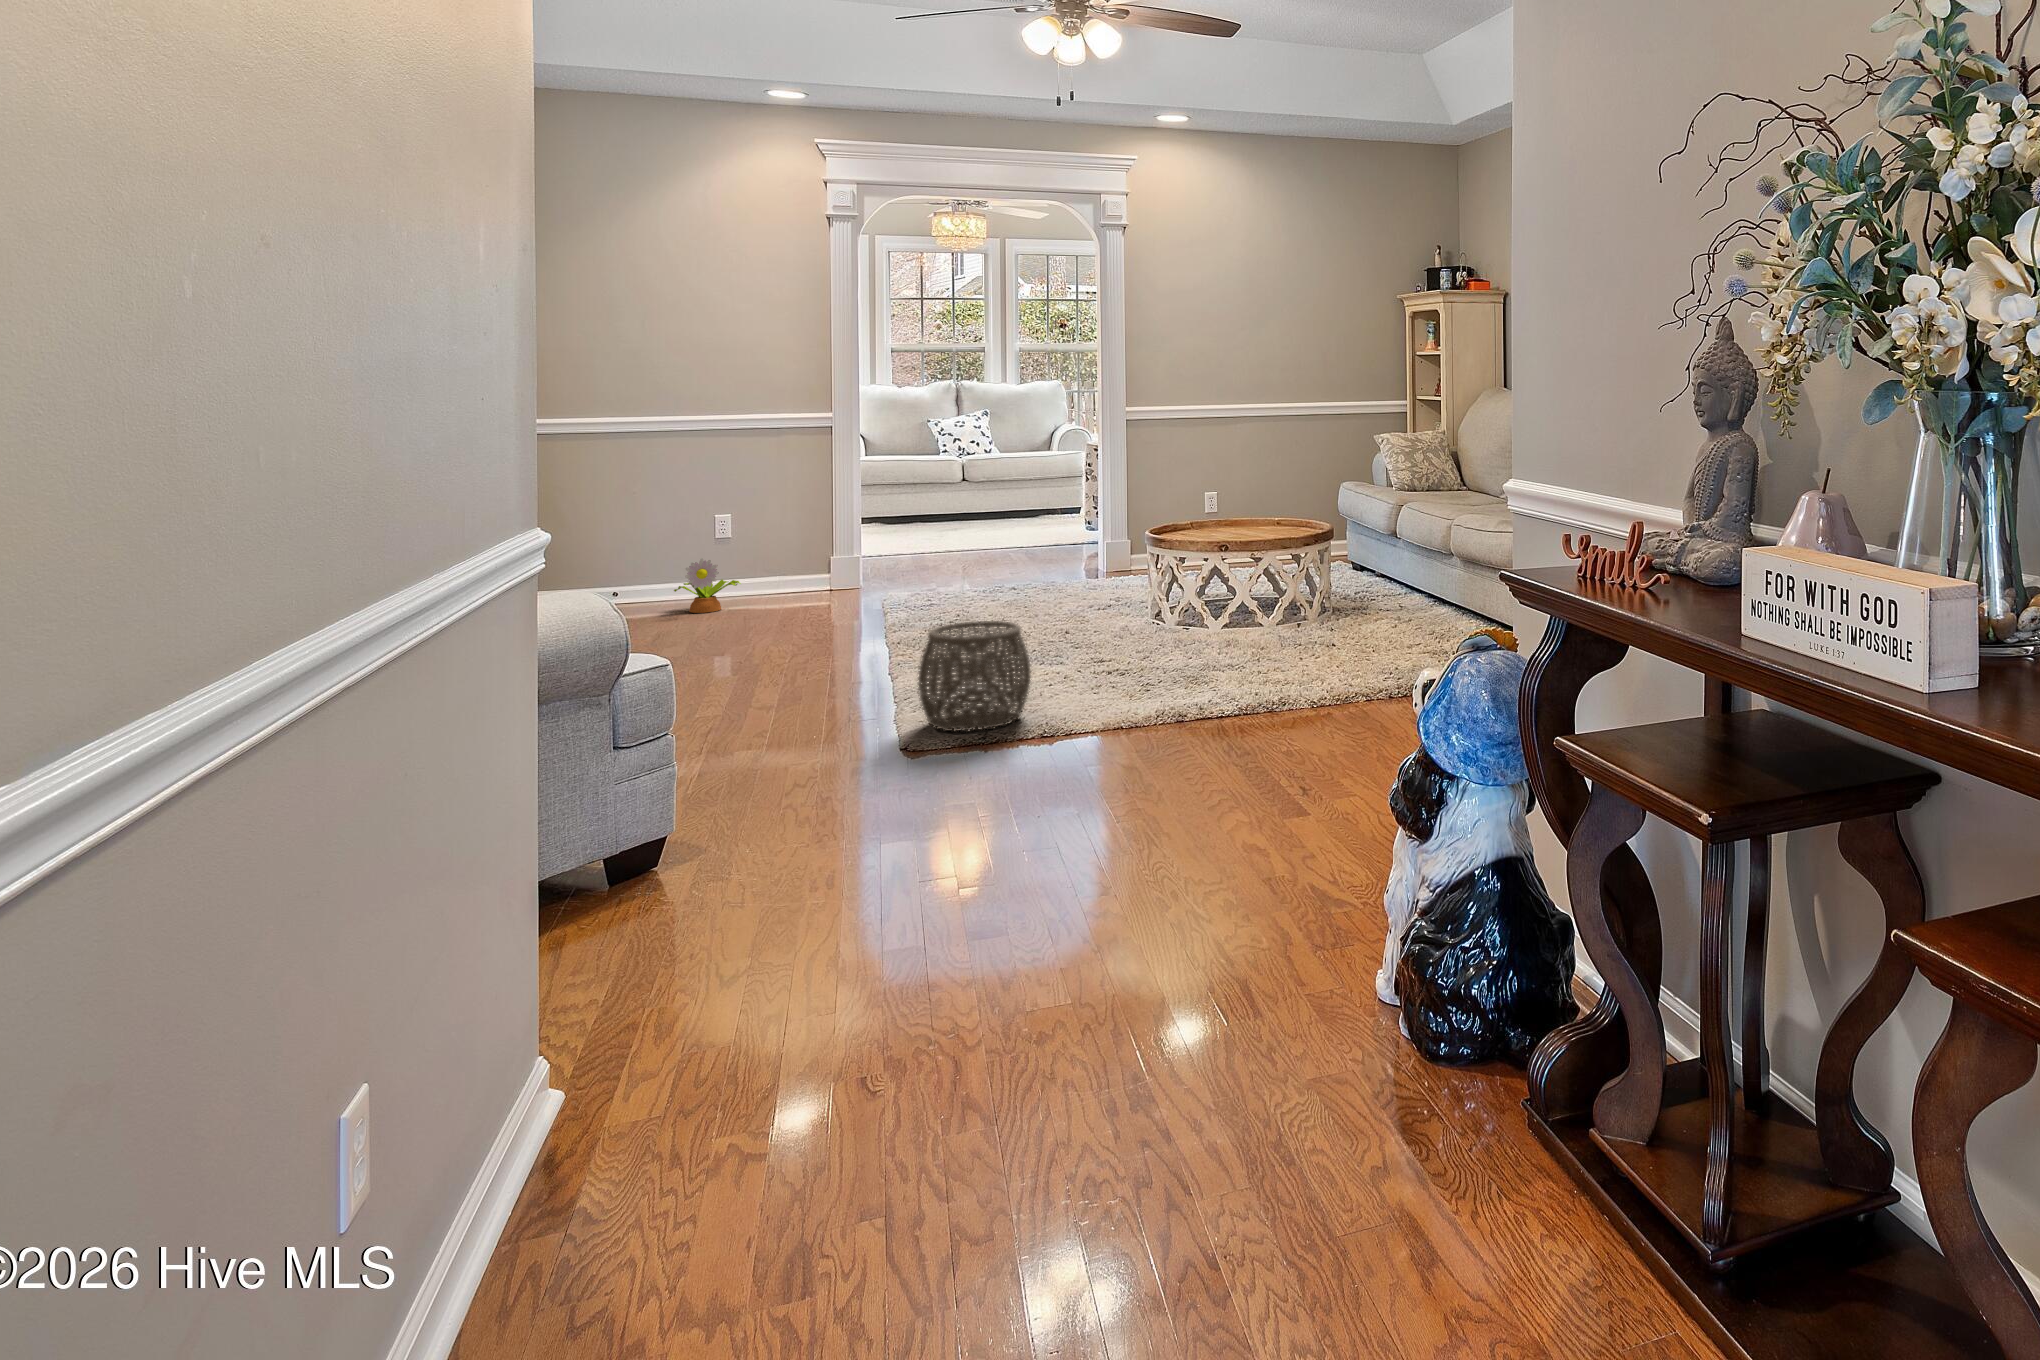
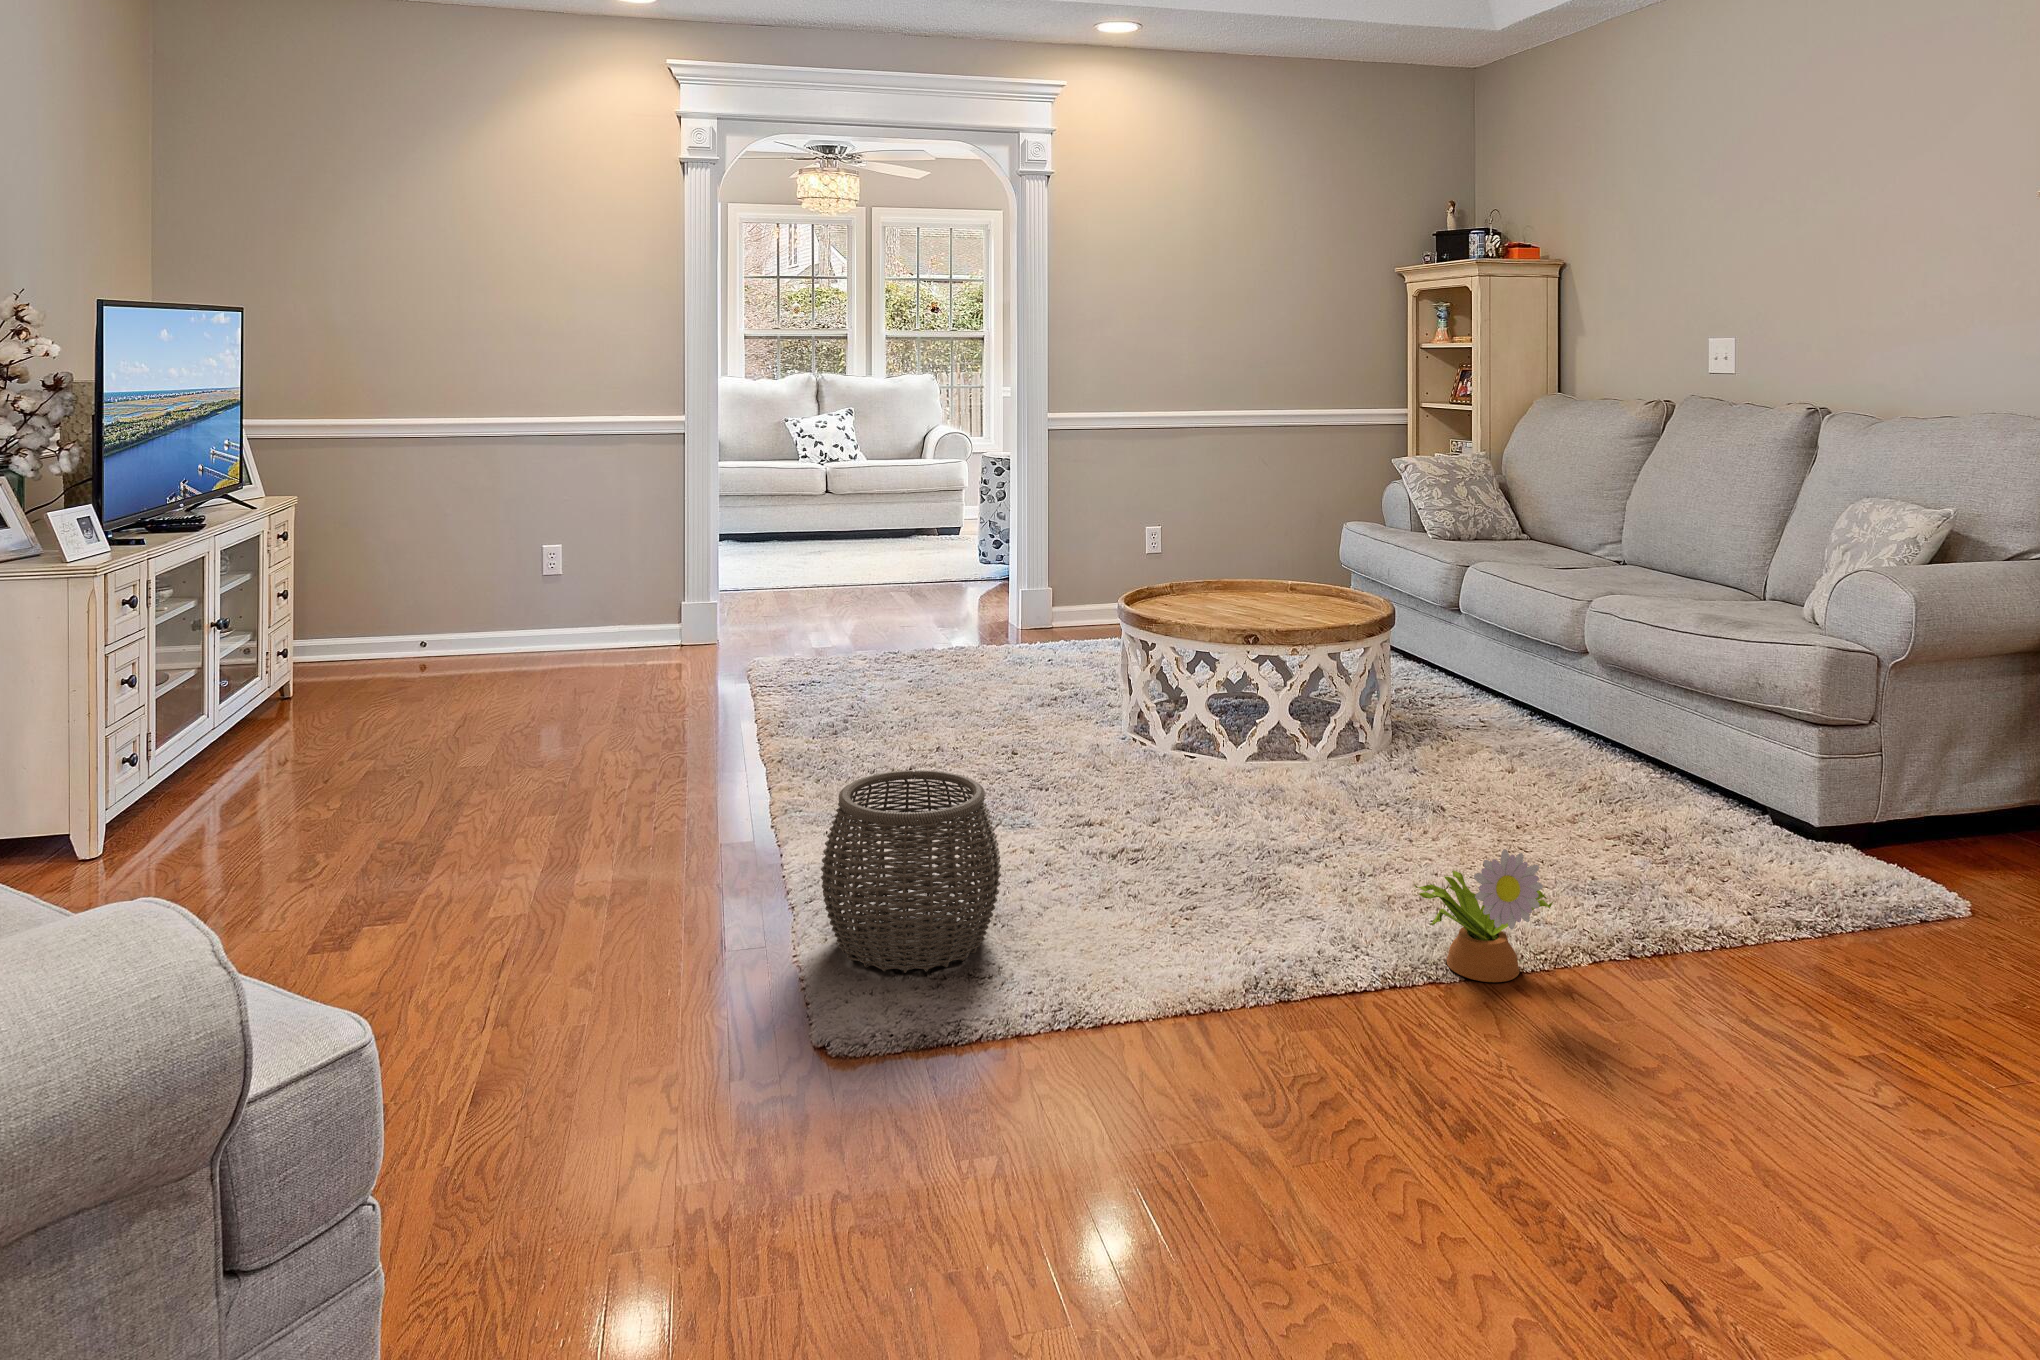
decorative plant: present [674,558,741,613] -> present [1415,849,1553,982]

